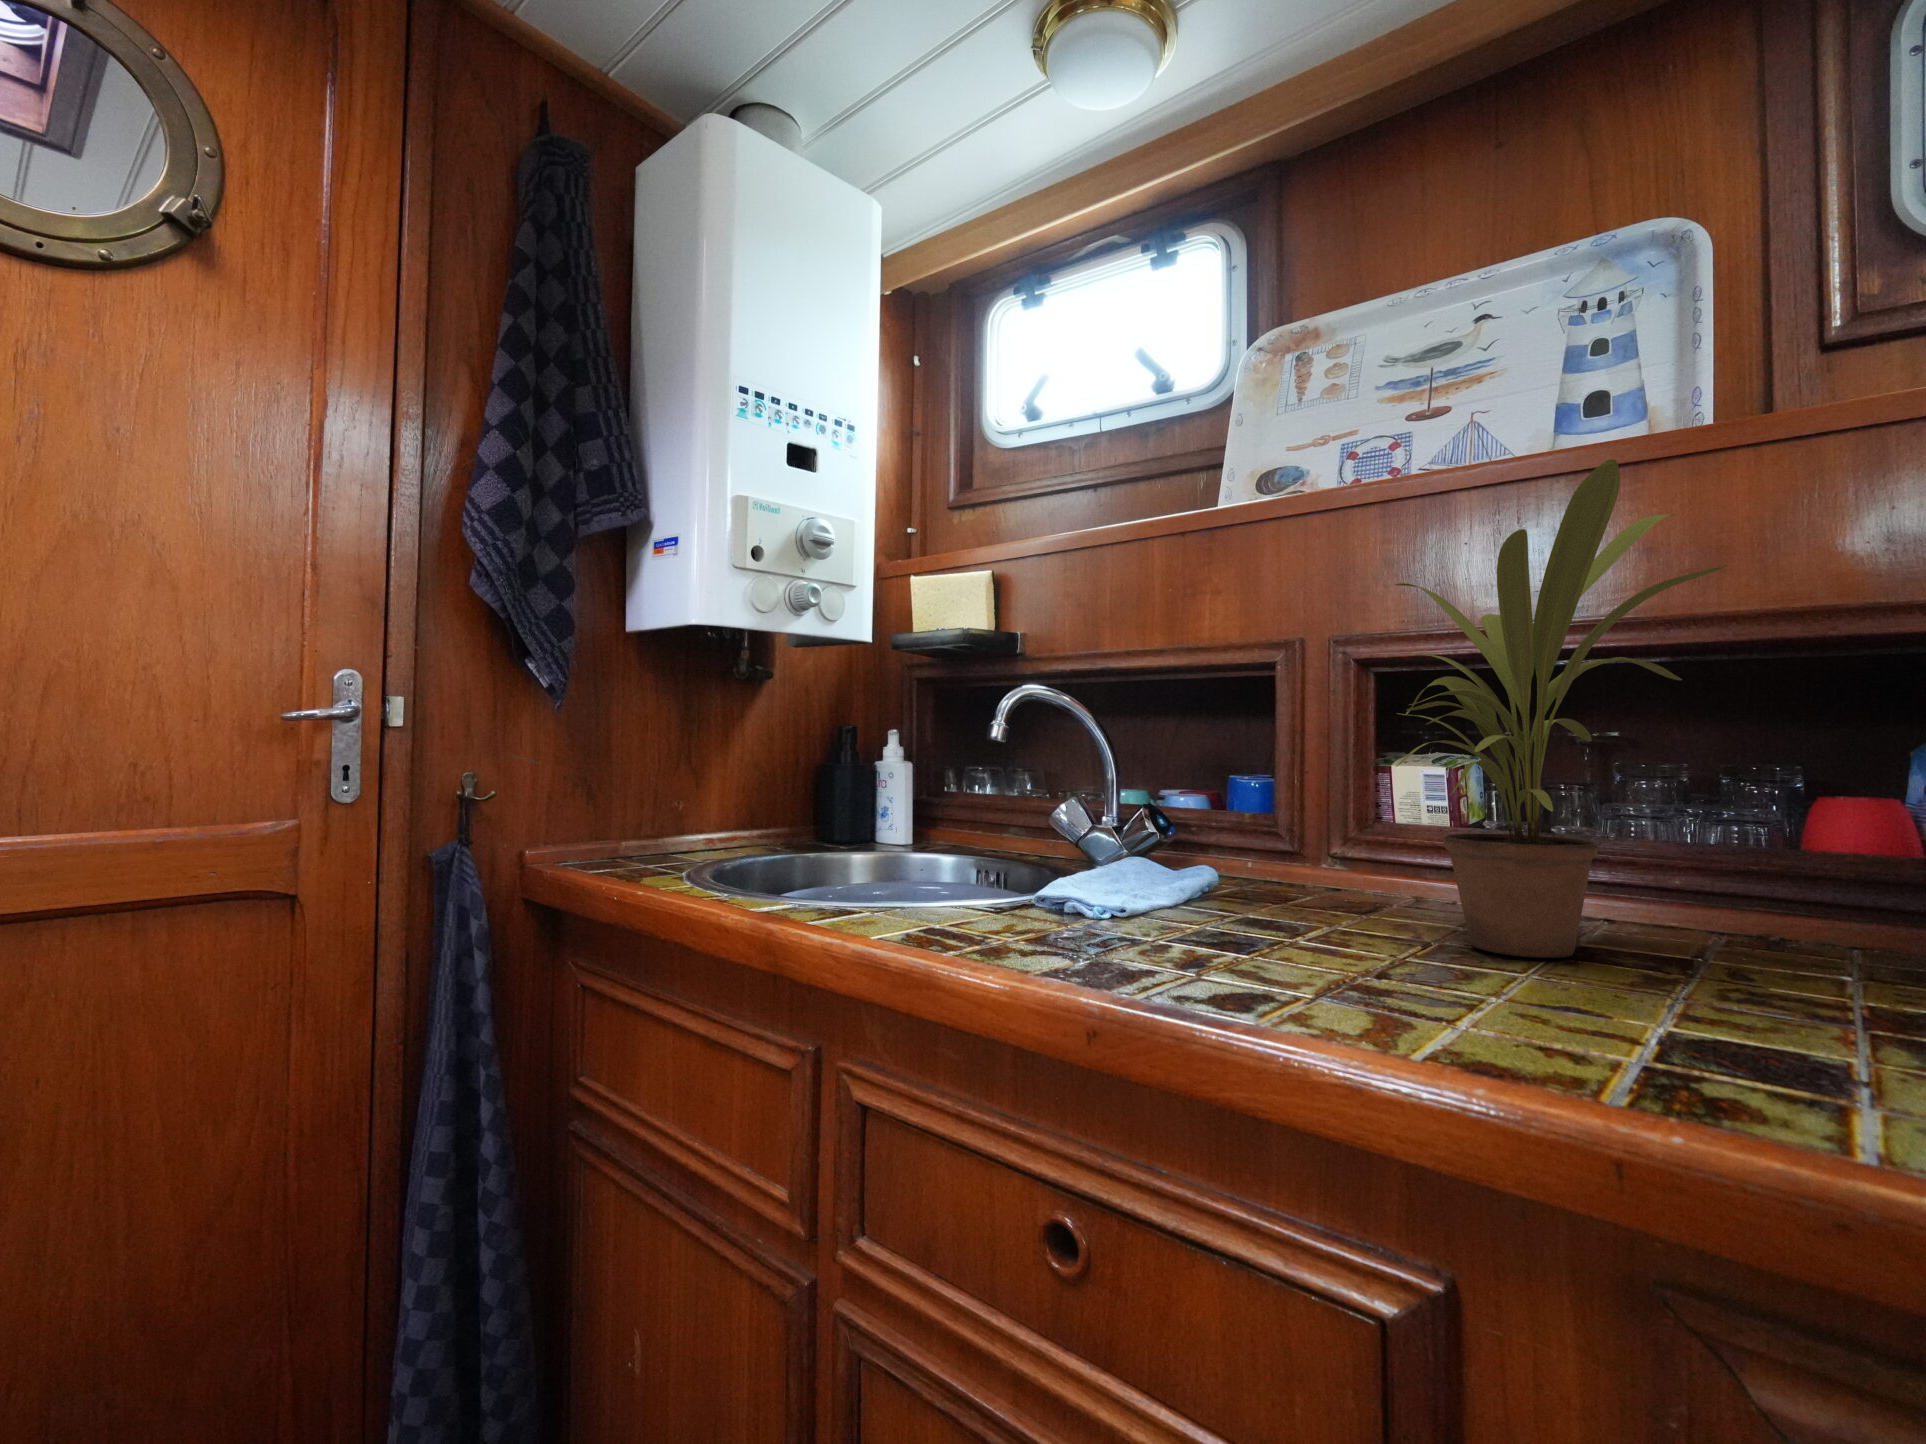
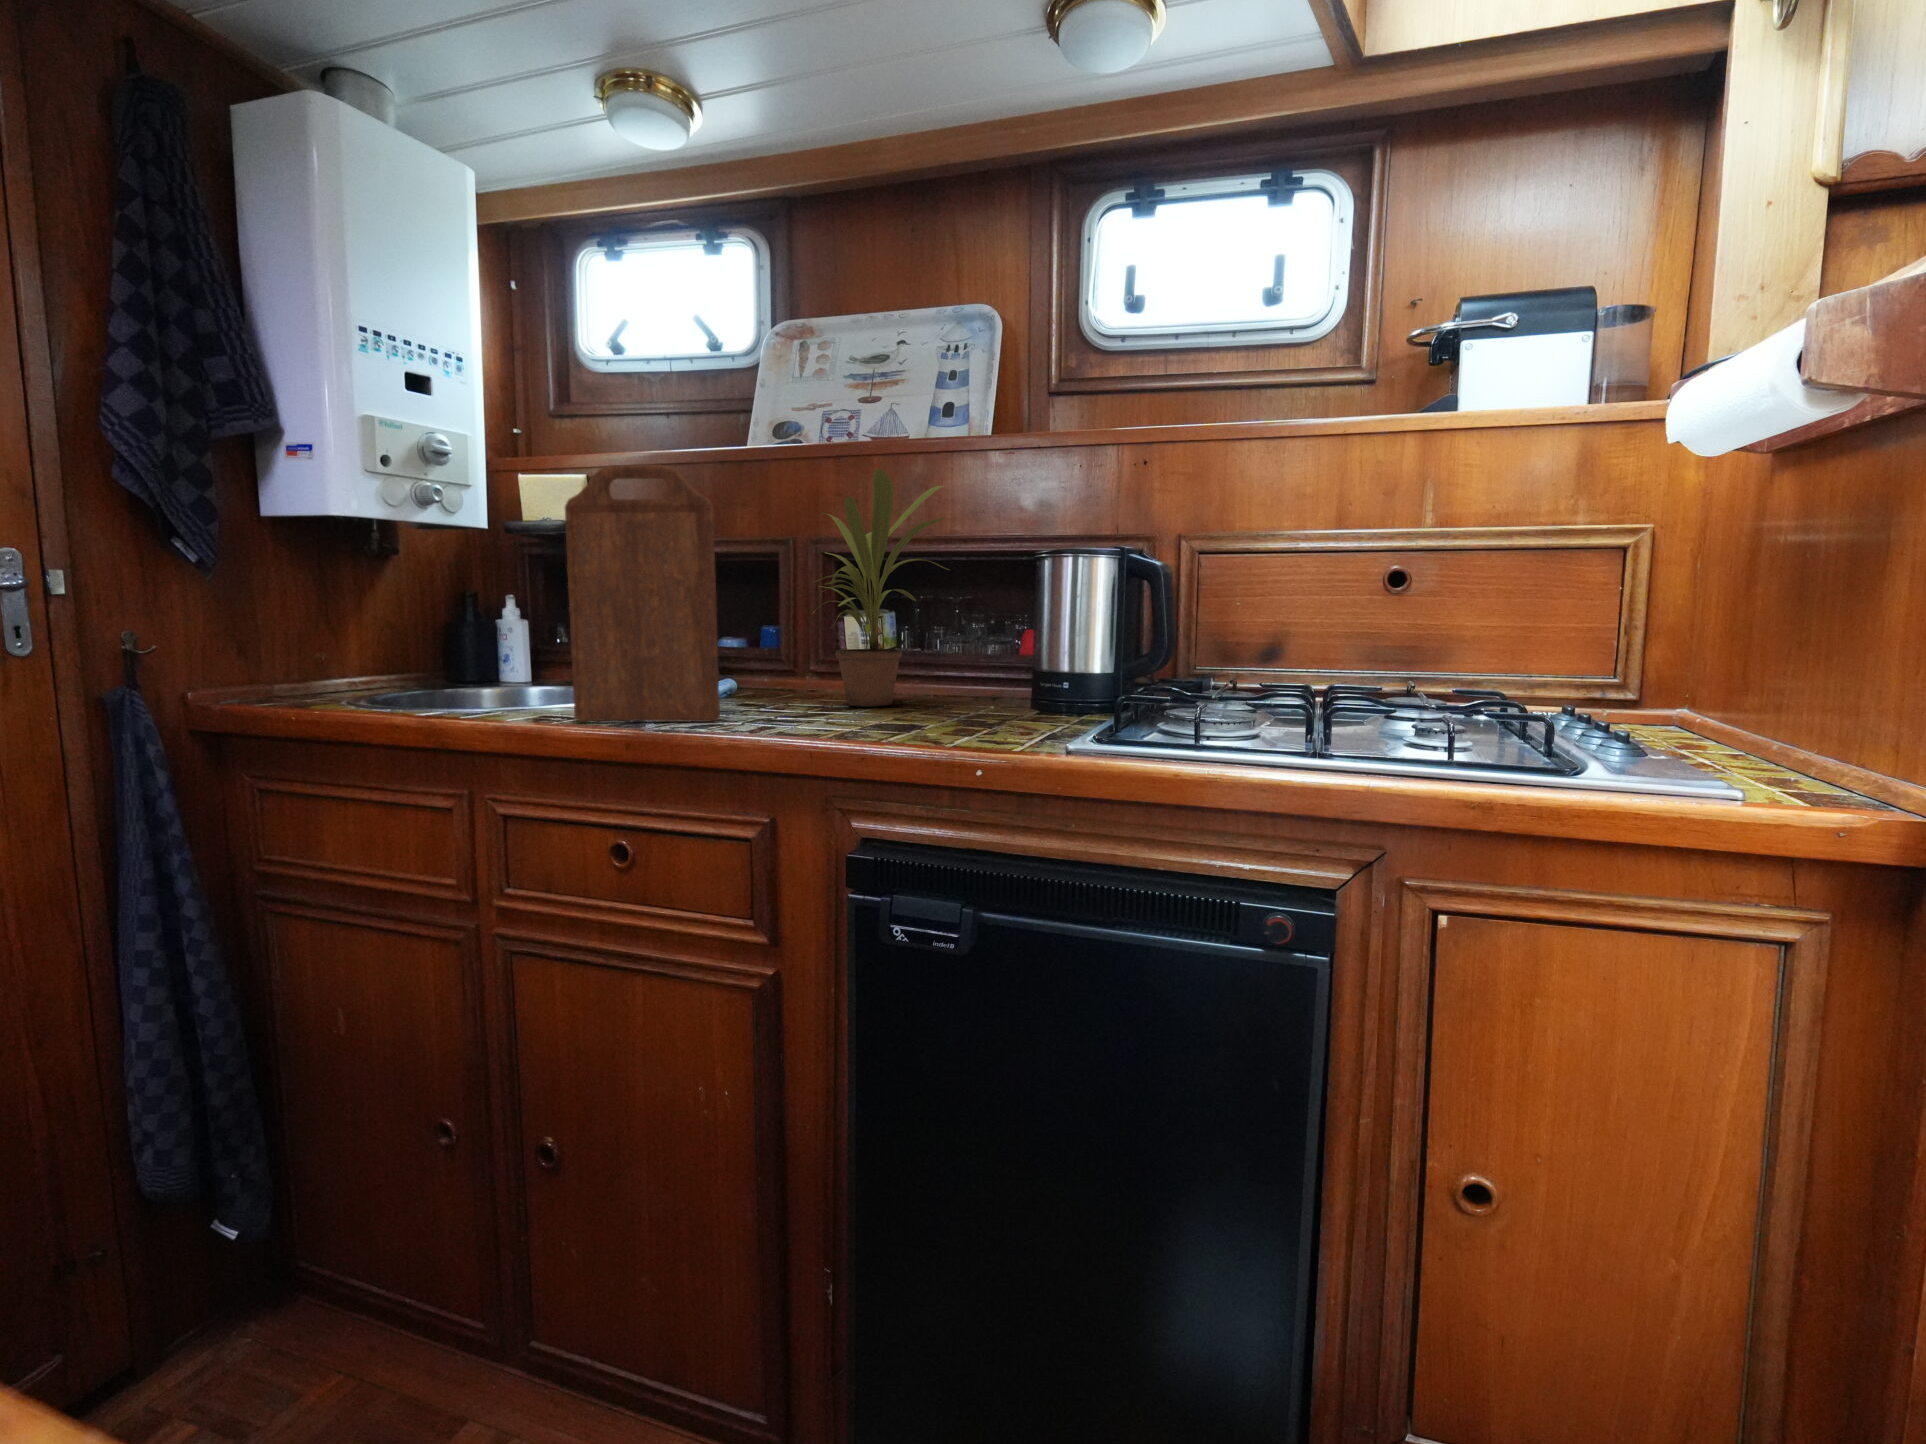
cutting board: none [982,499,1244,975] -> present [565,465,720,722]

